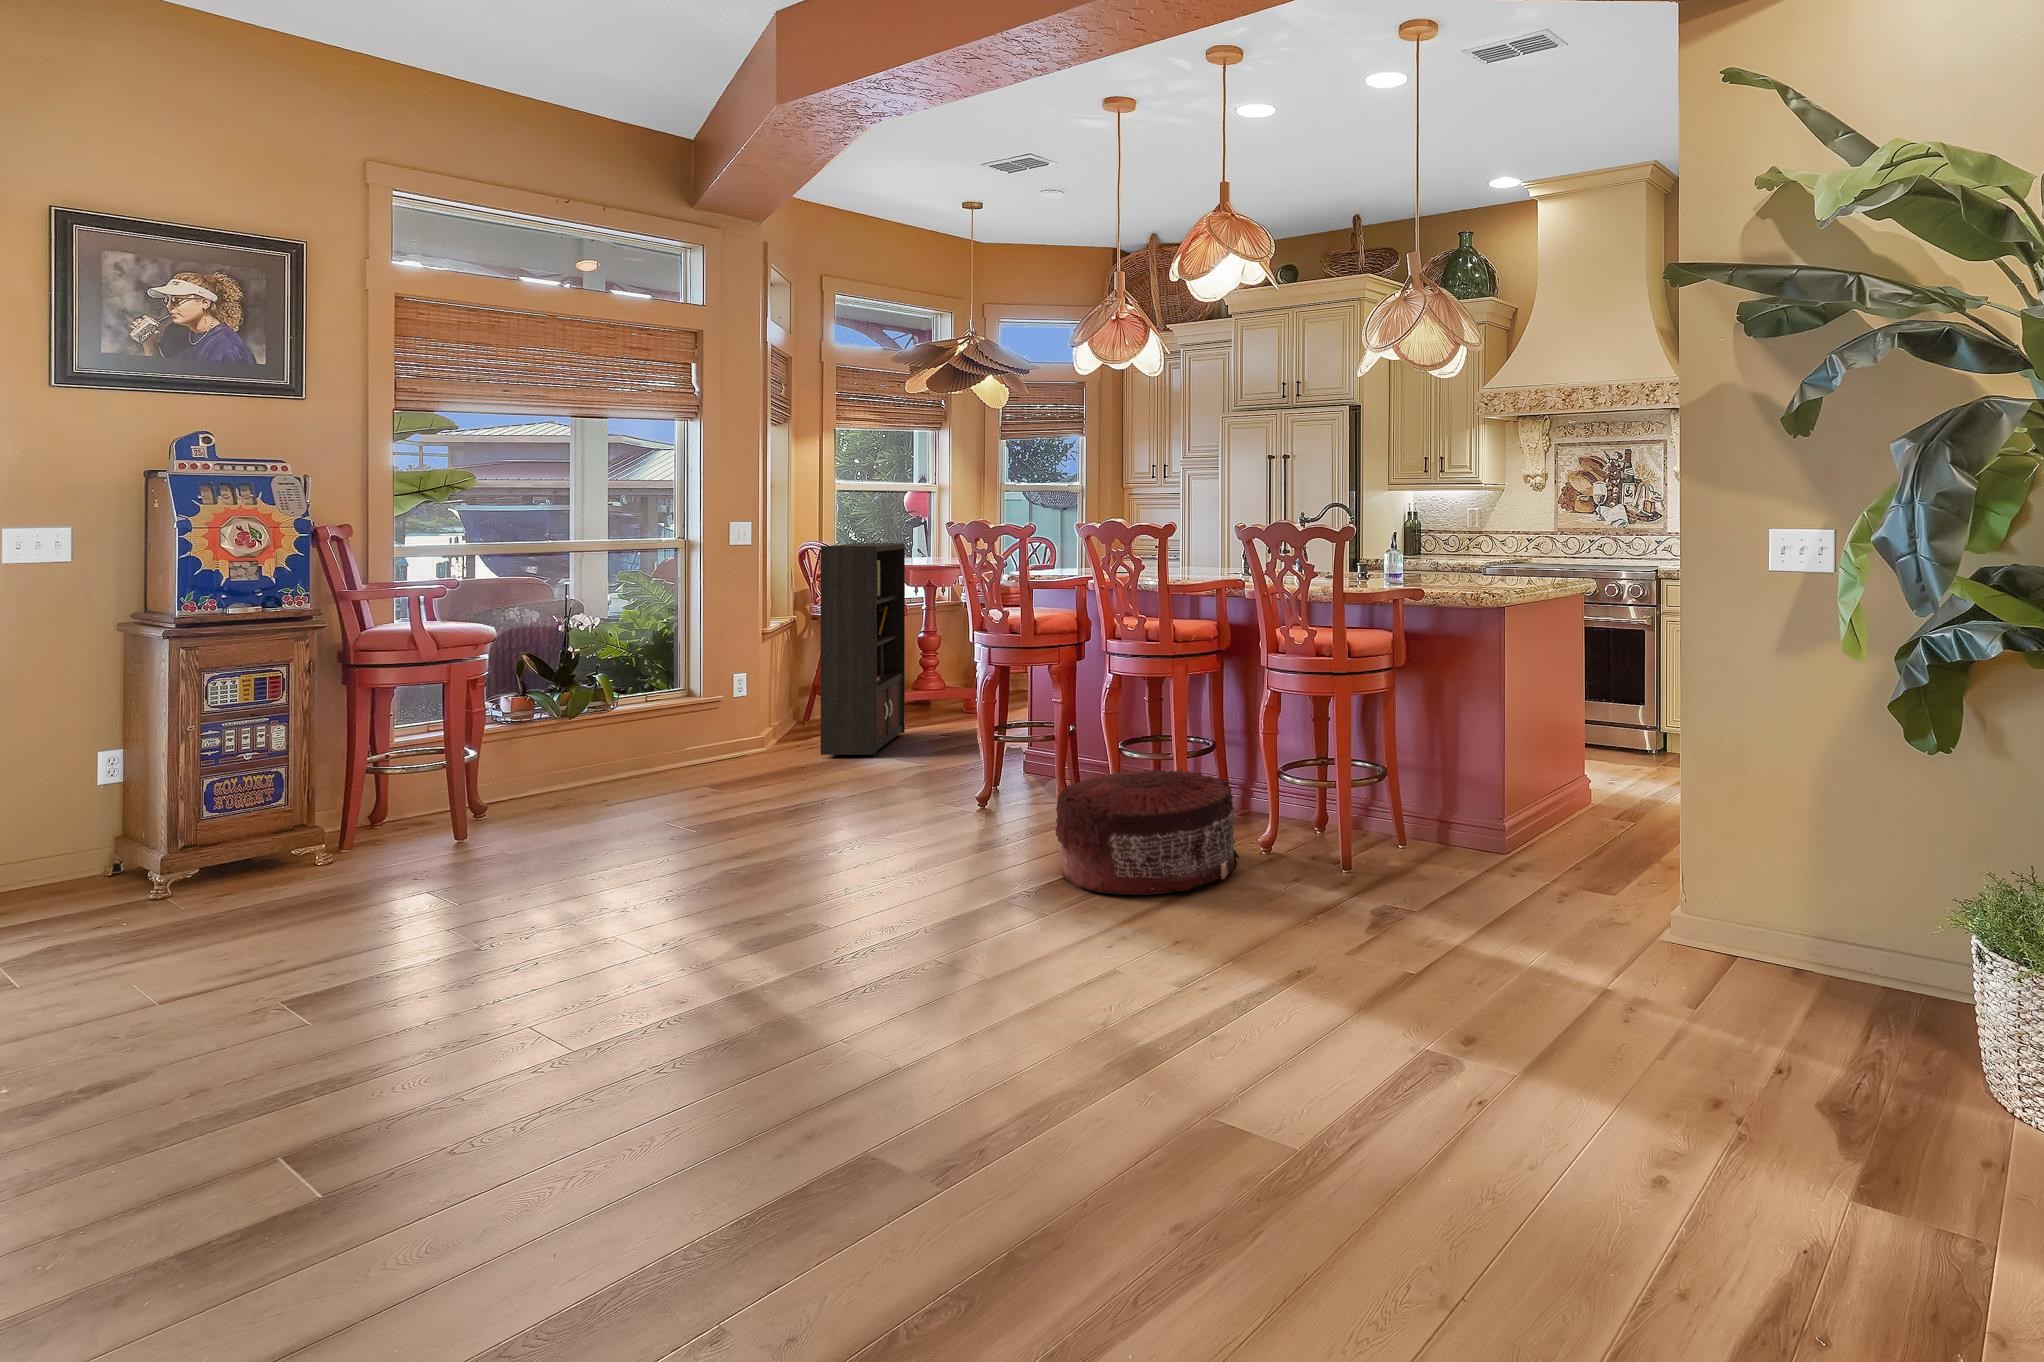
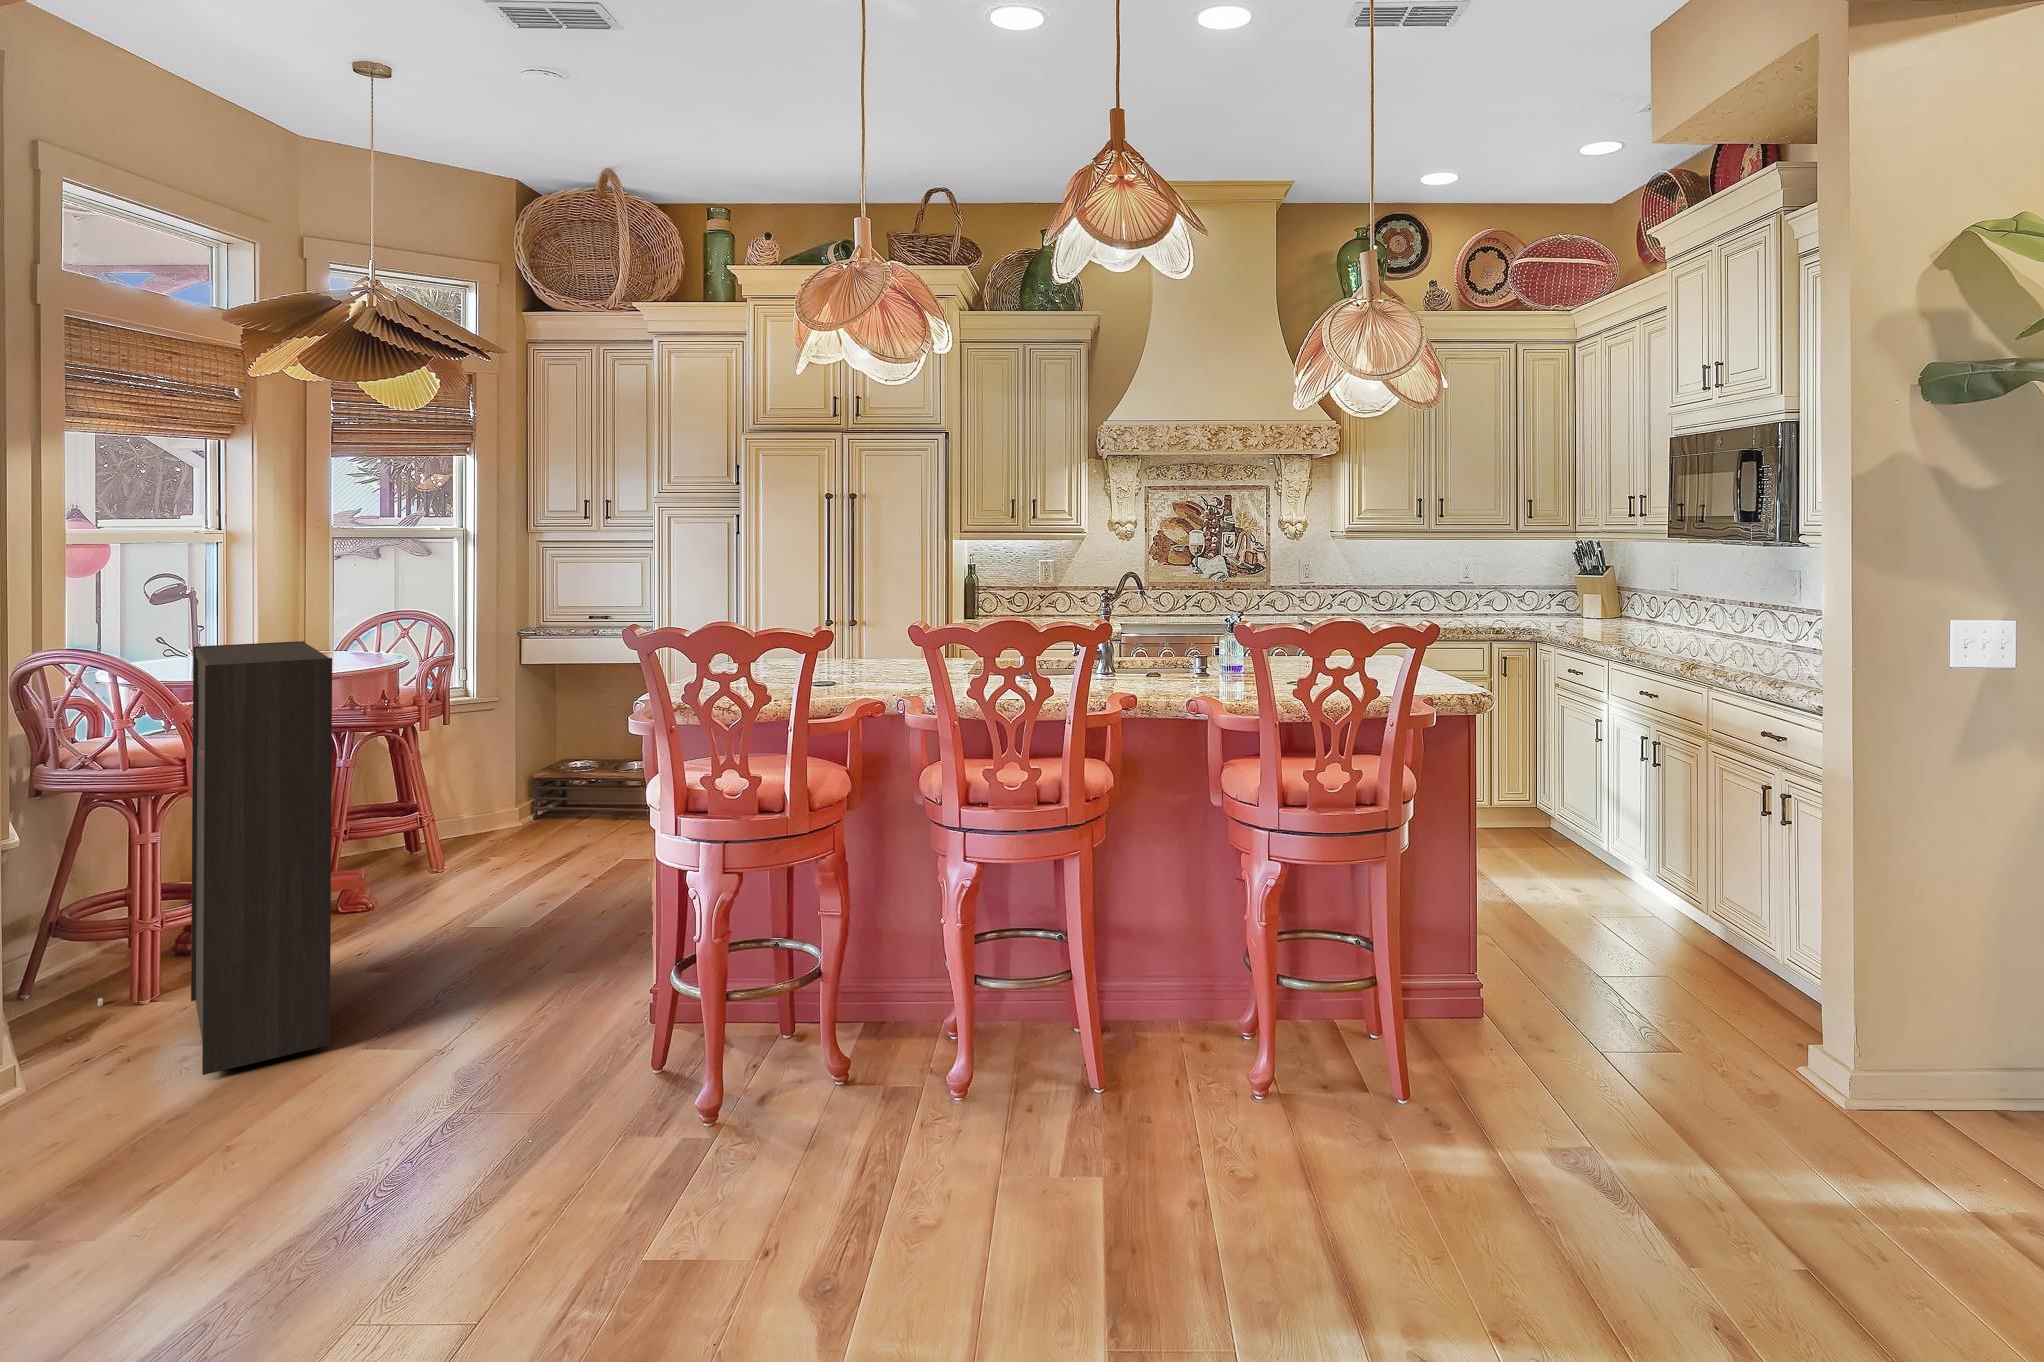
pouf: present [1055,769,1239,895] -> none [1092,992,1374,1261]

